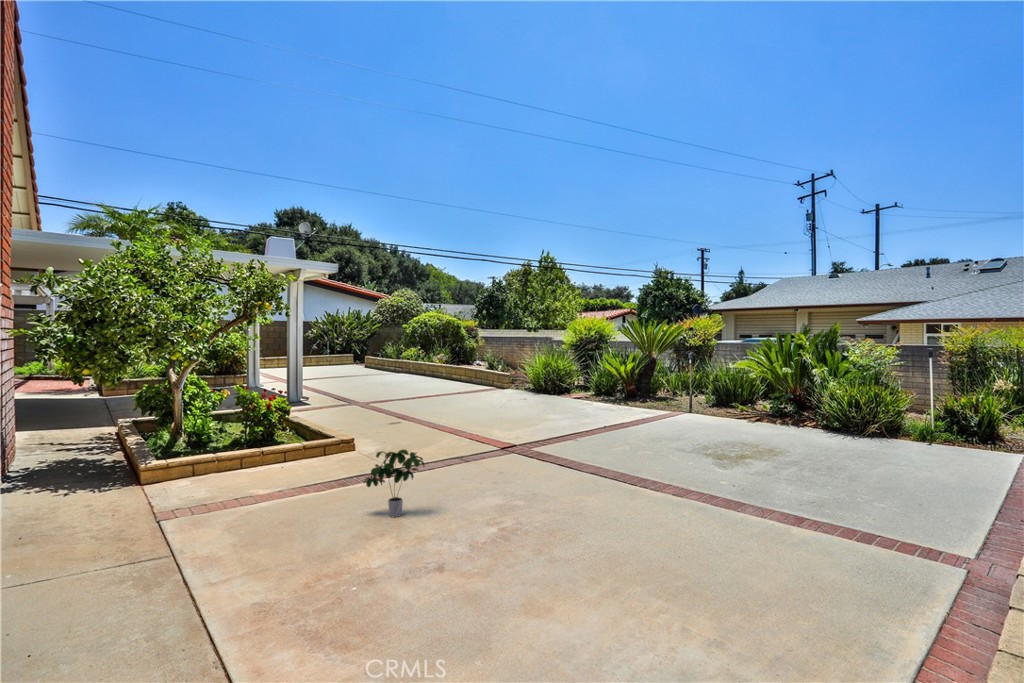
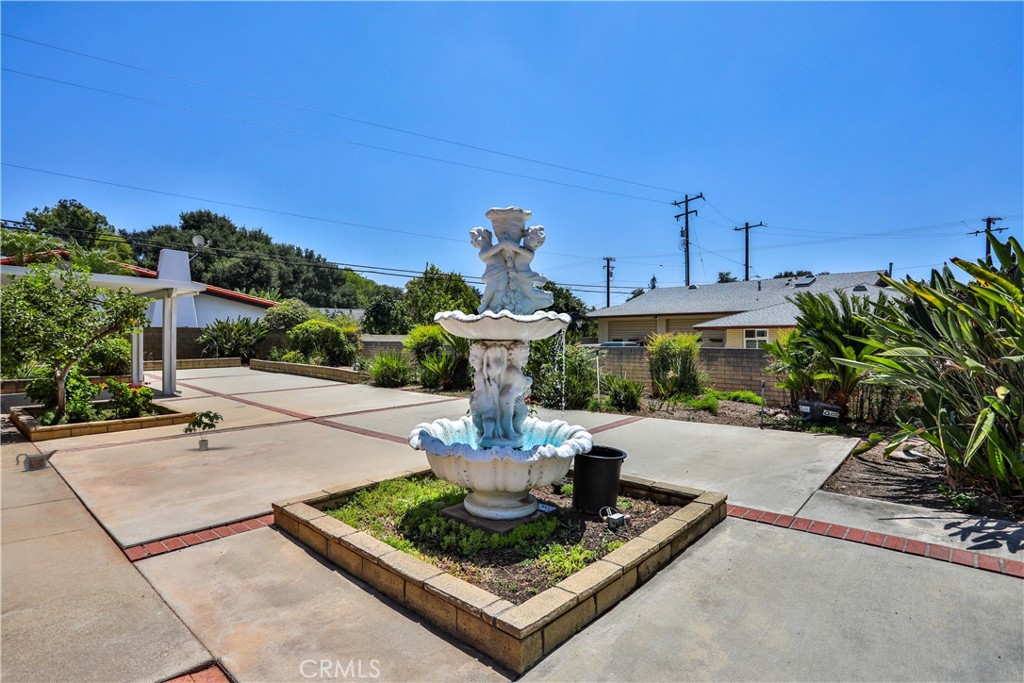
watering can: none [113,522,180,564] -> present [16,450,57,471]

